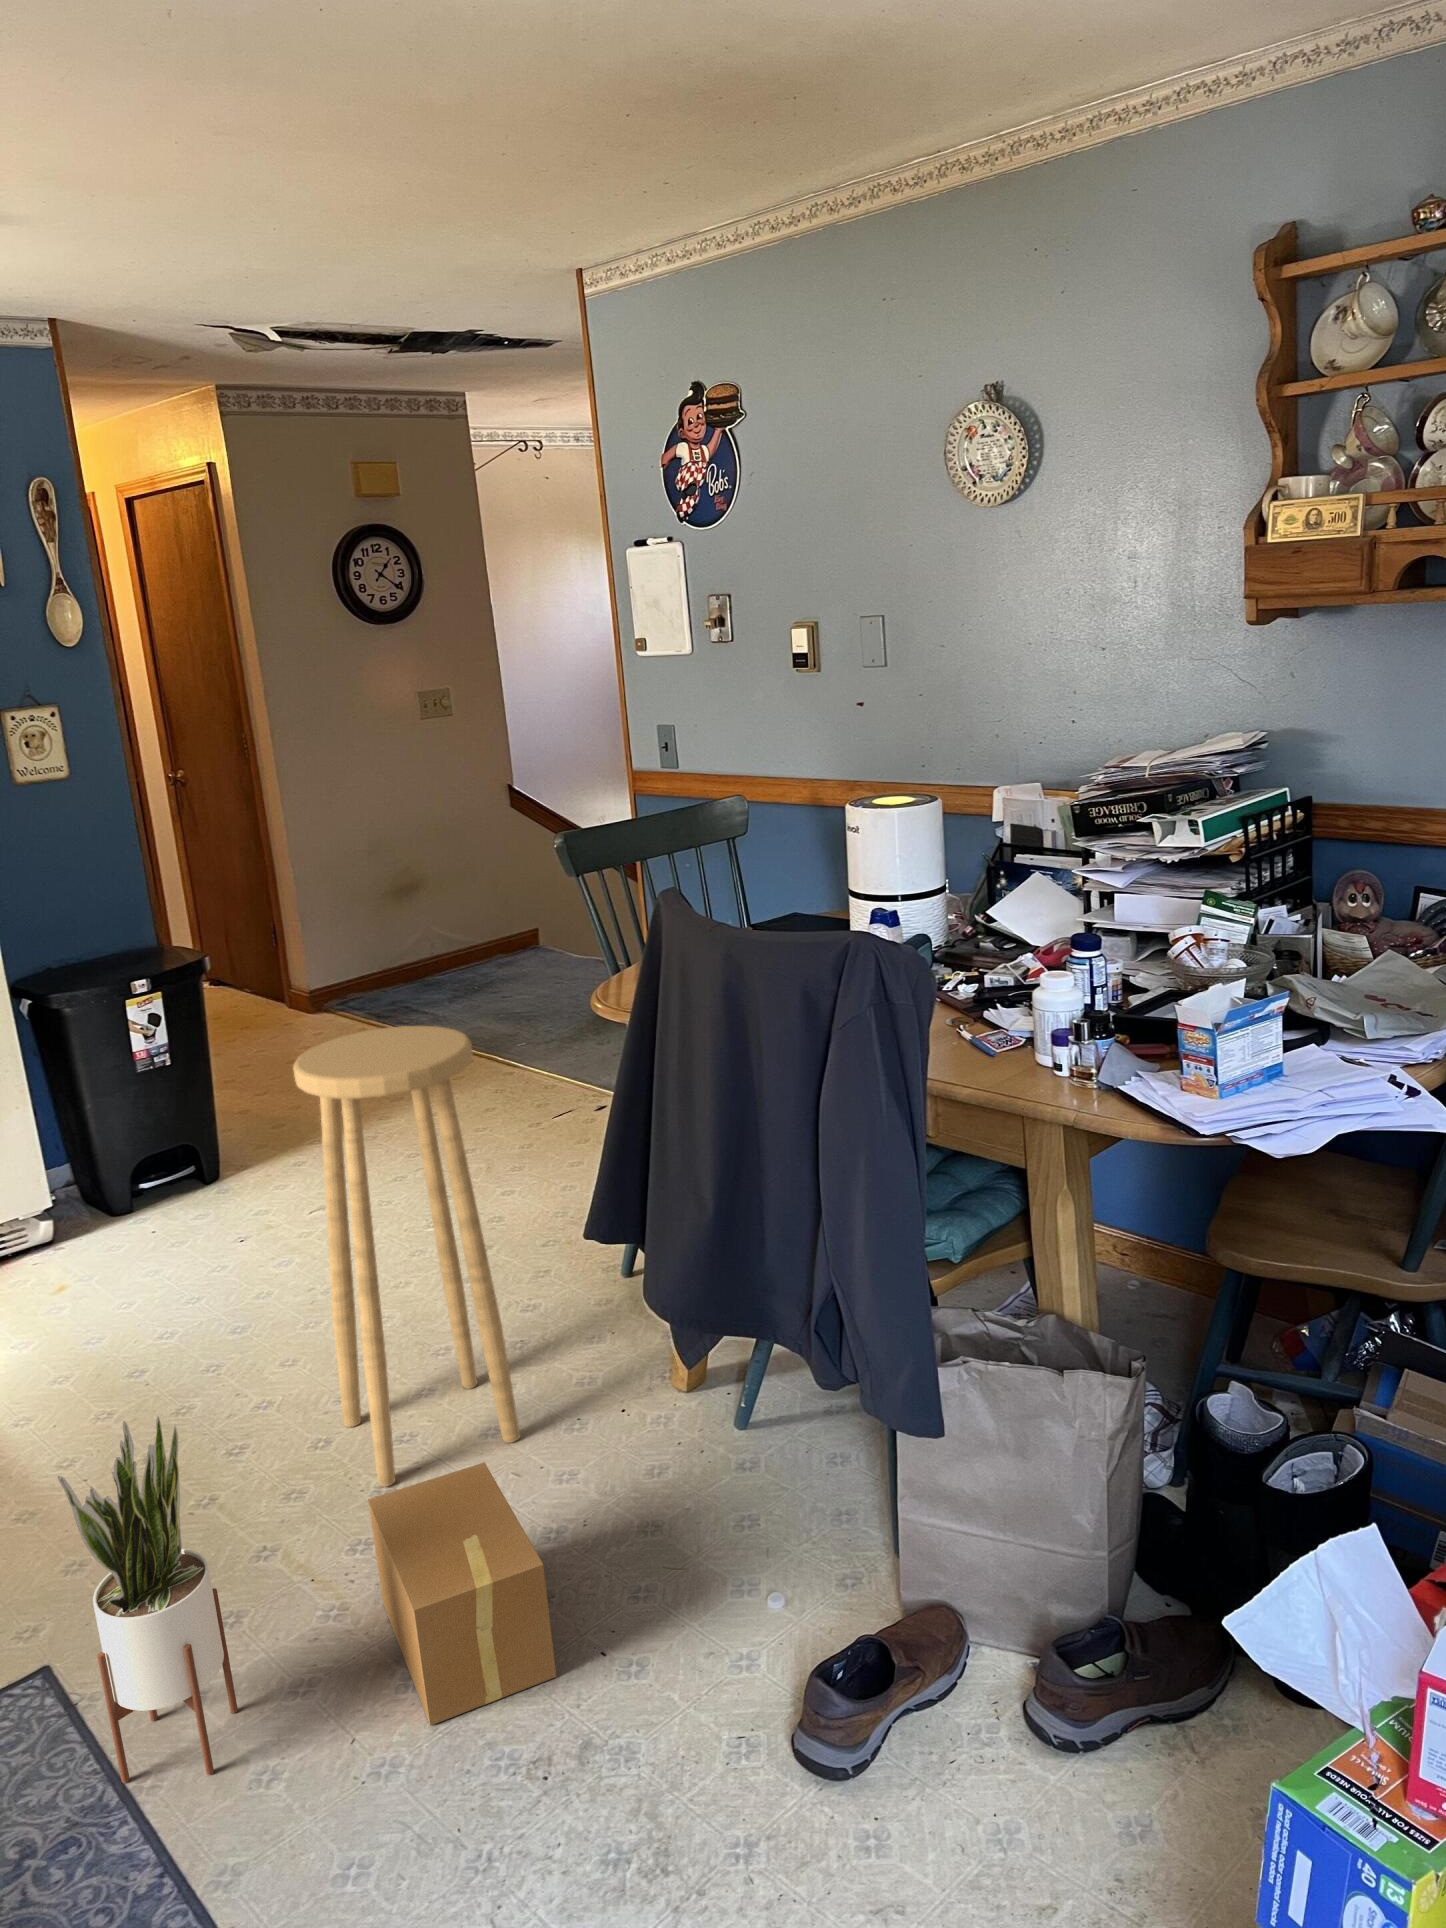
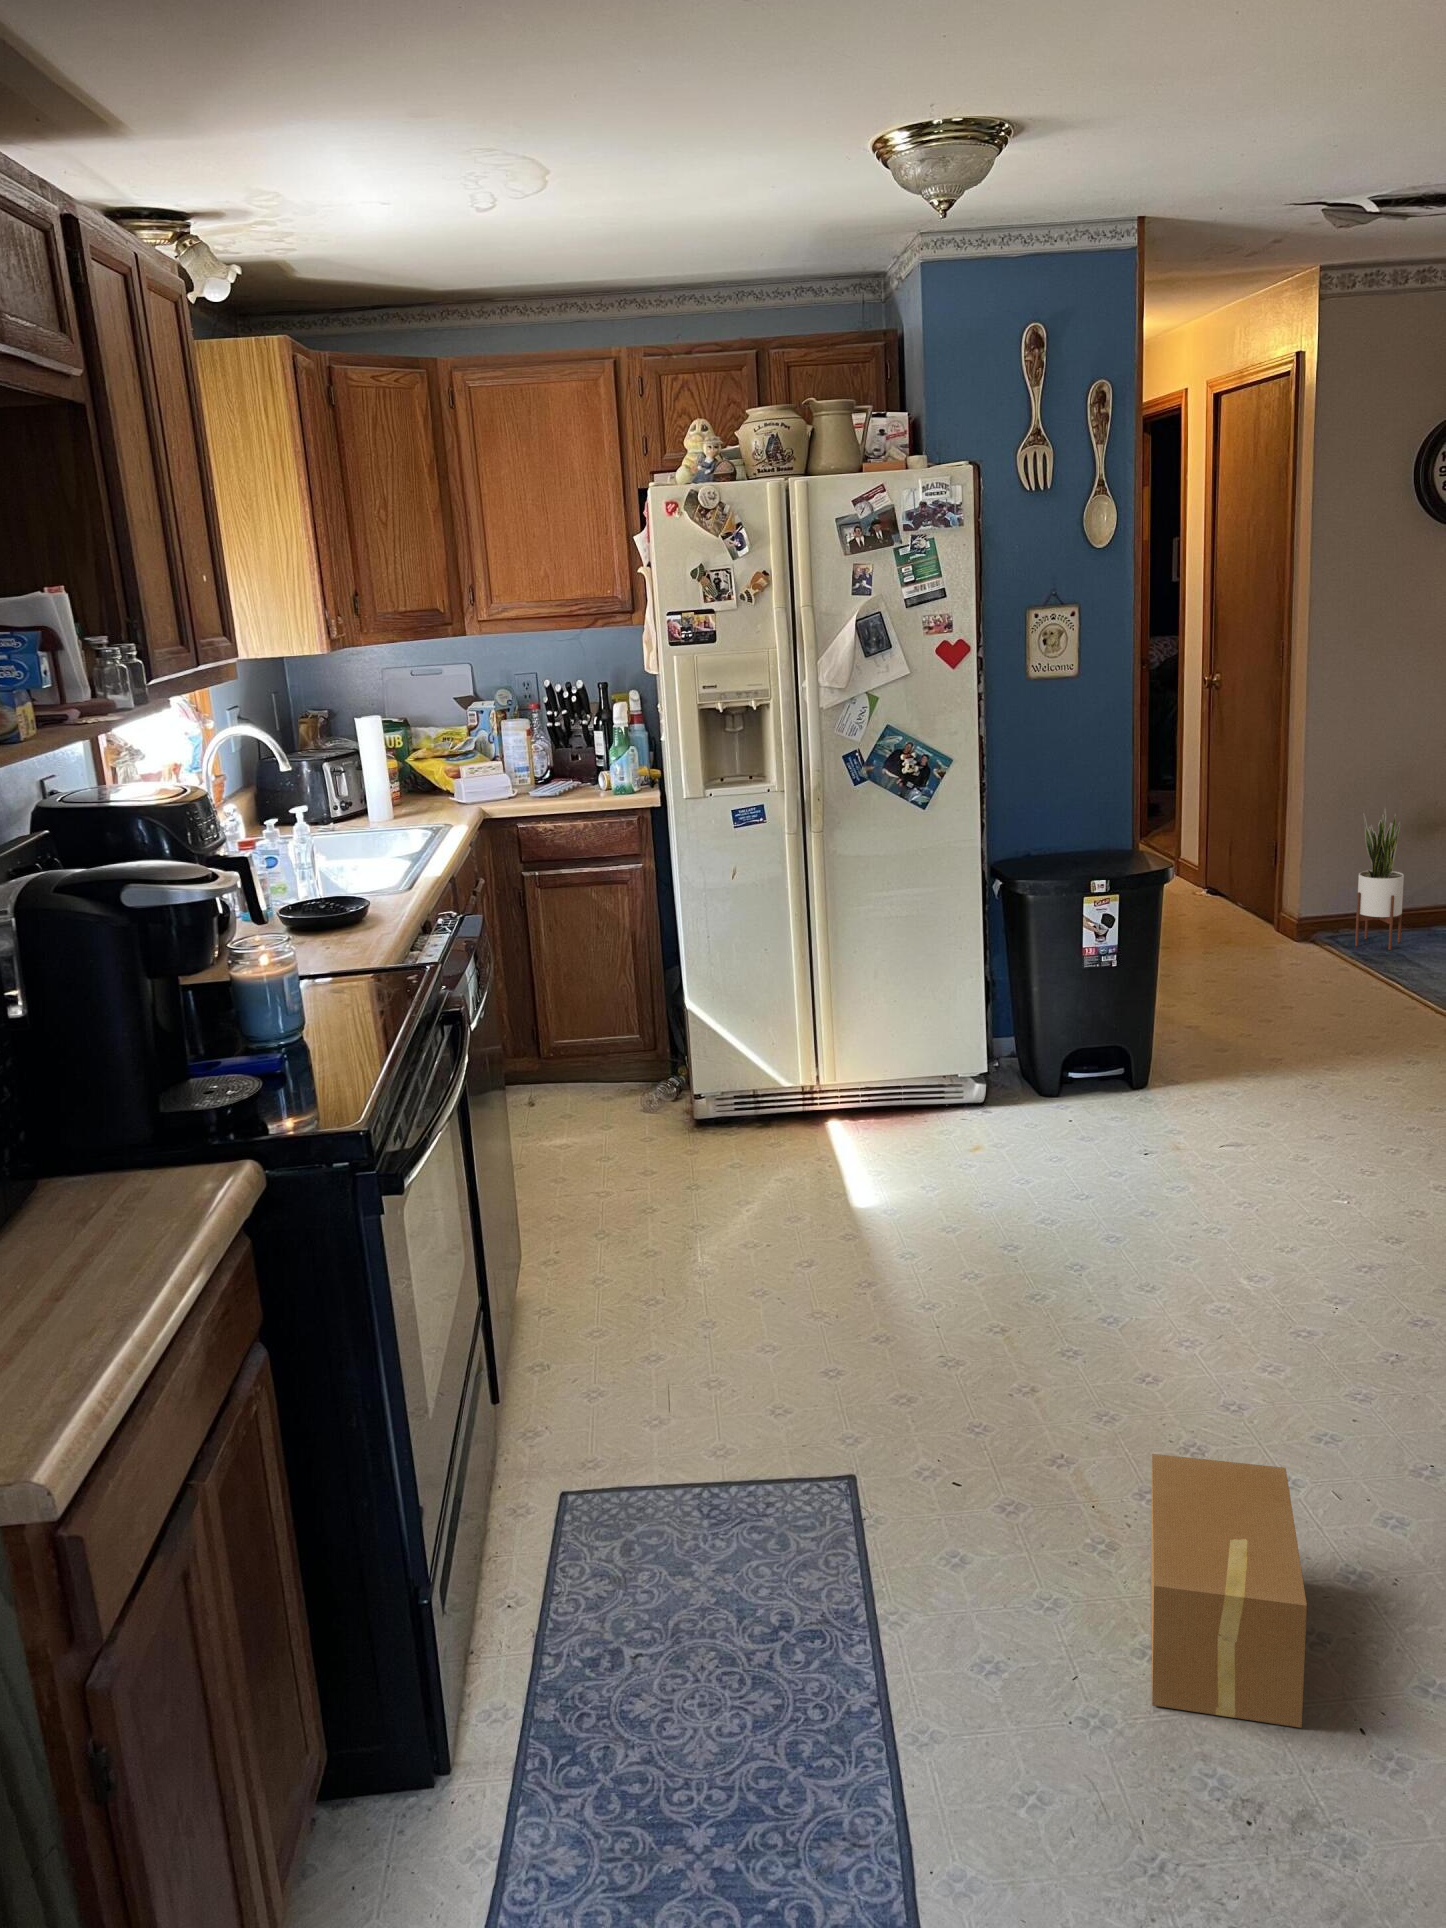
stool: present [293,1026,520,1486] -> none [1177,977,1382,1457]
potted plant: present [58,1416,238,1783] -> present [1355,808,1404,950]

